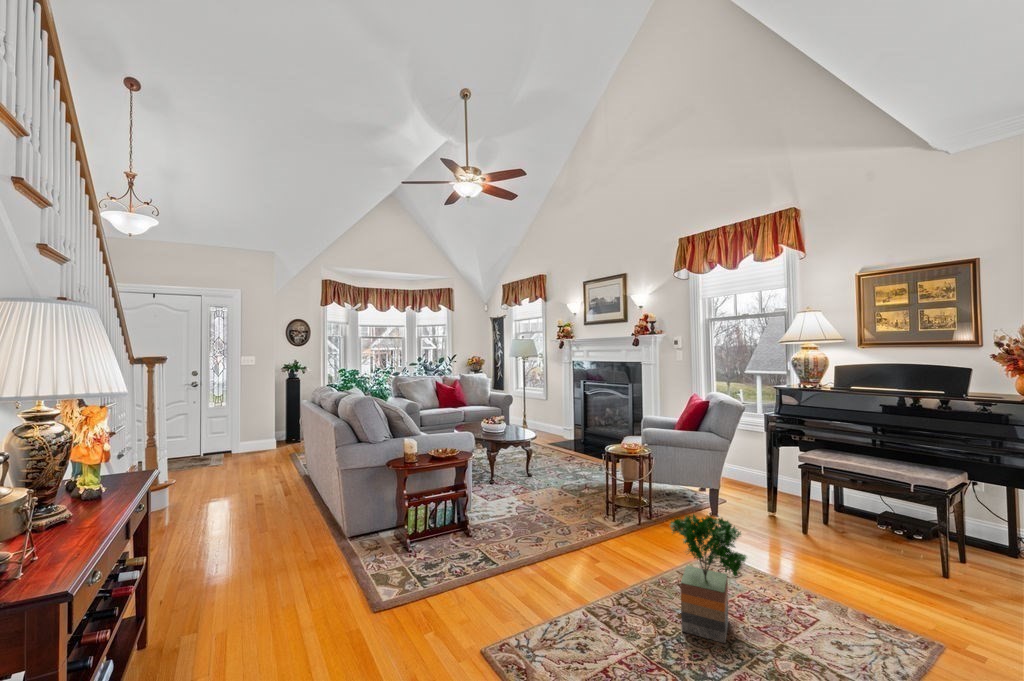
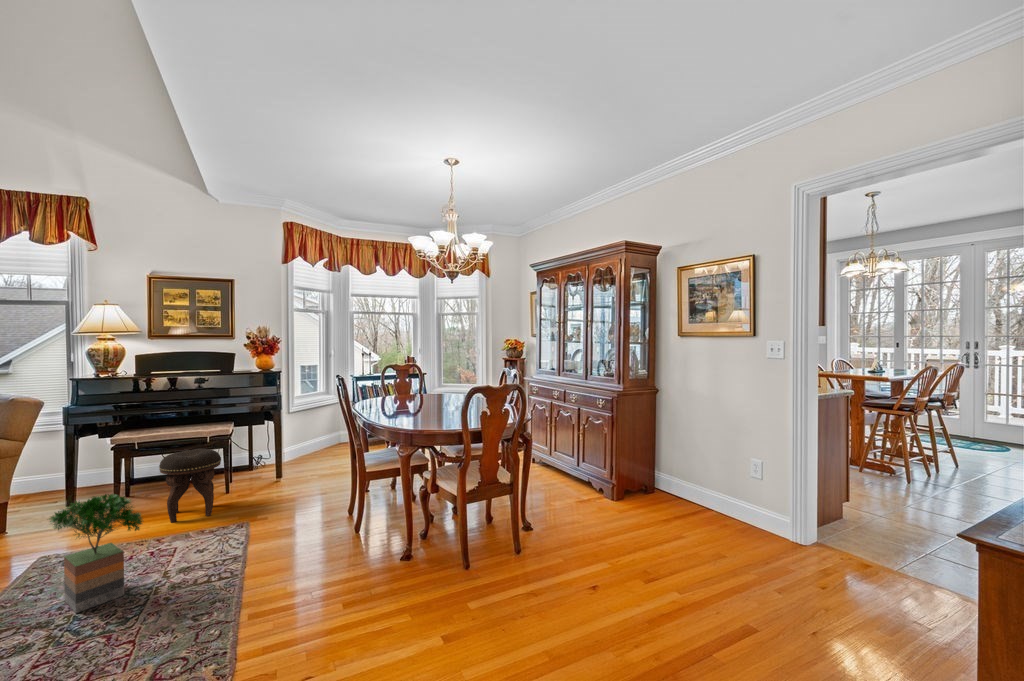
footstool: none [829,493,916,599] -> present [159,449,221,523]

